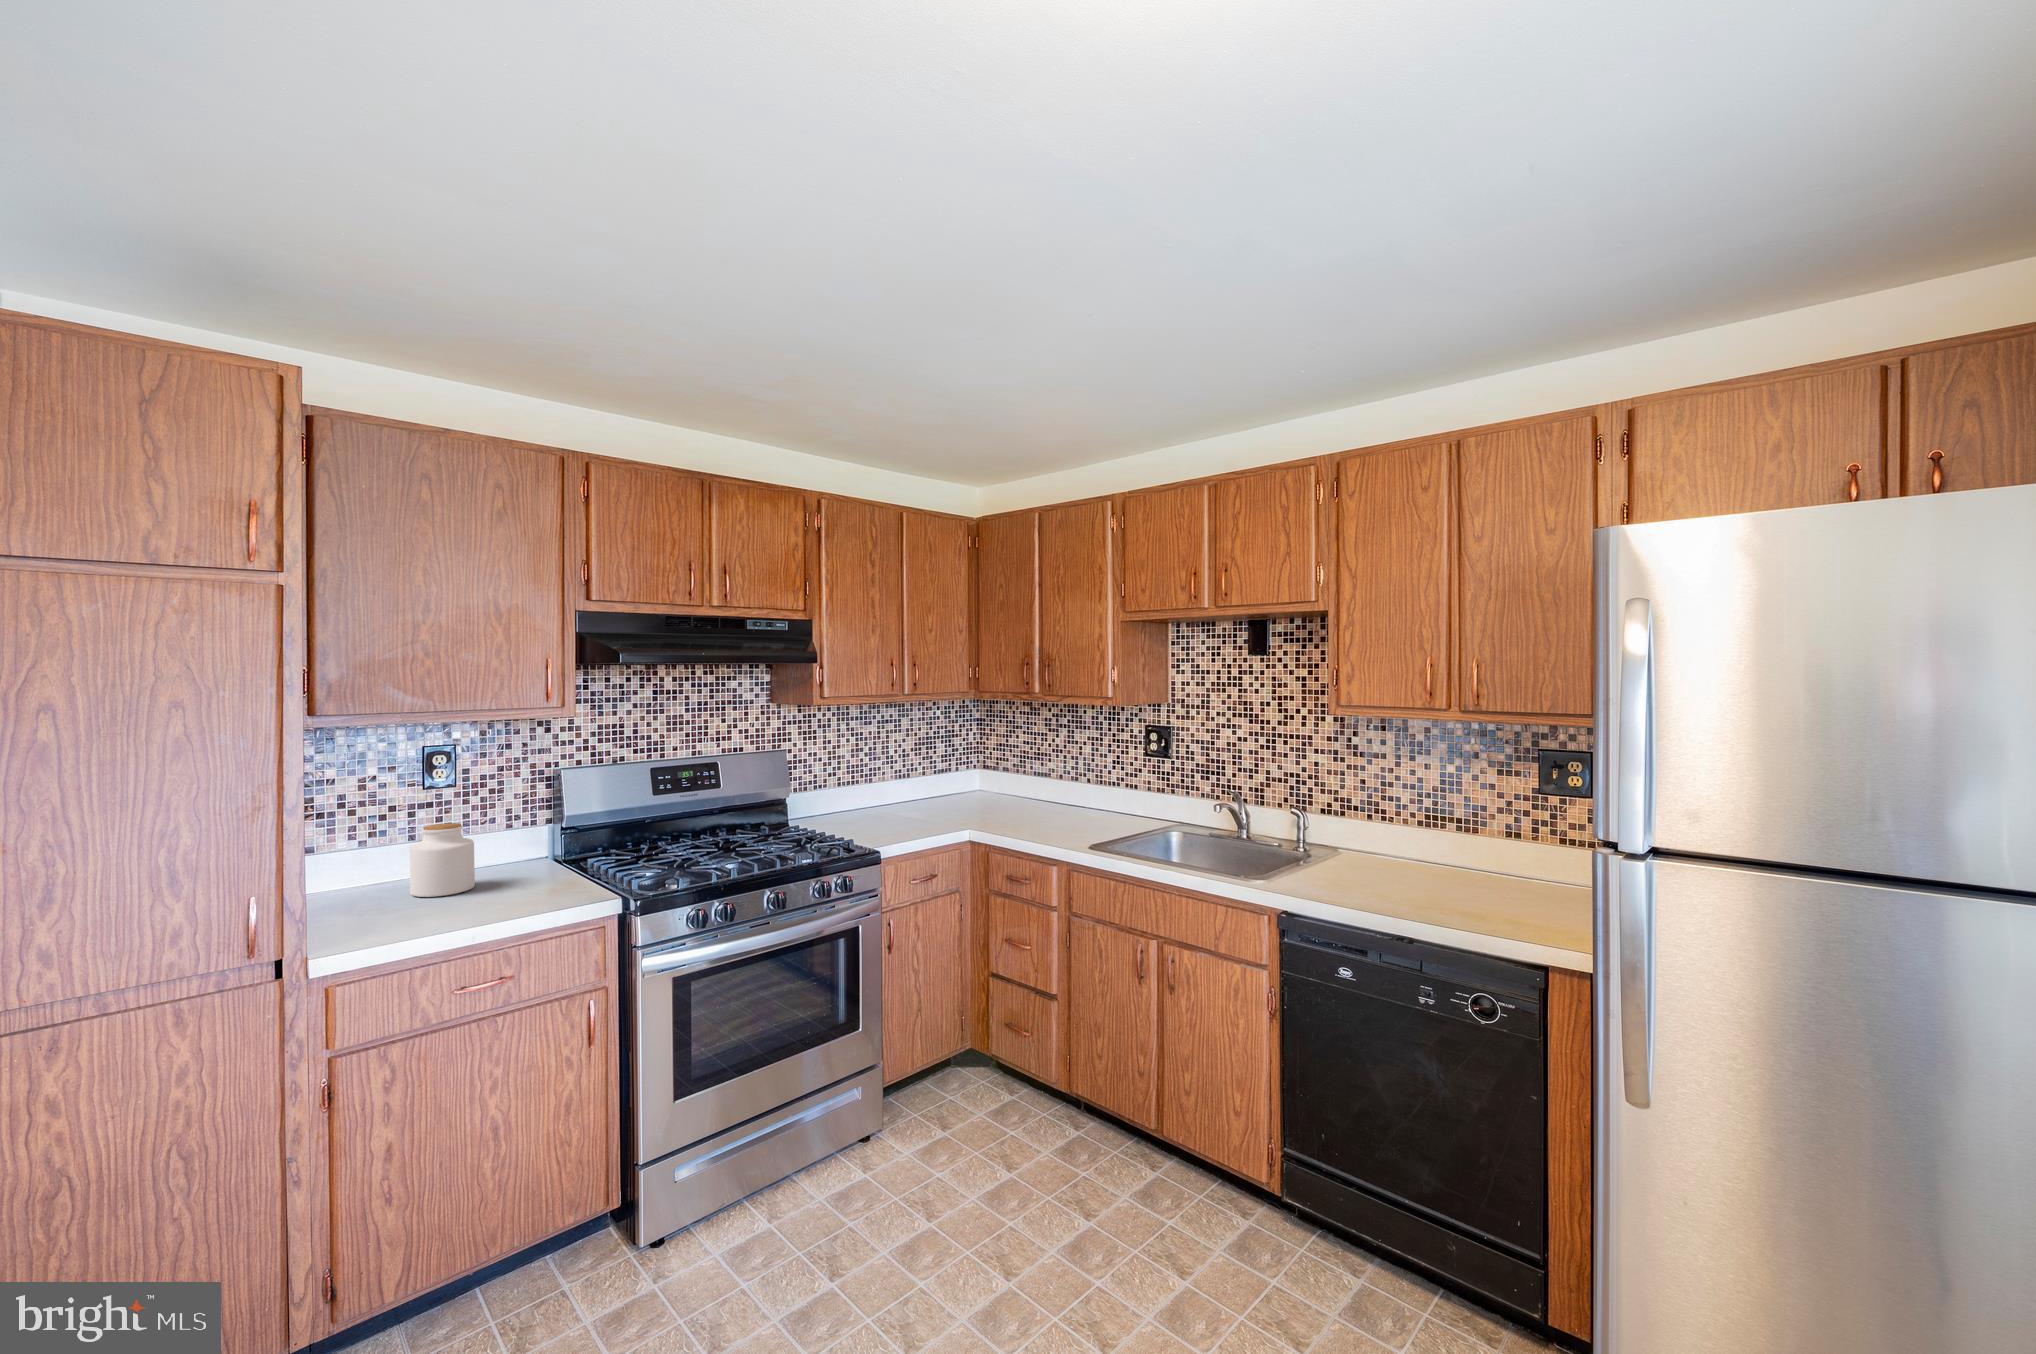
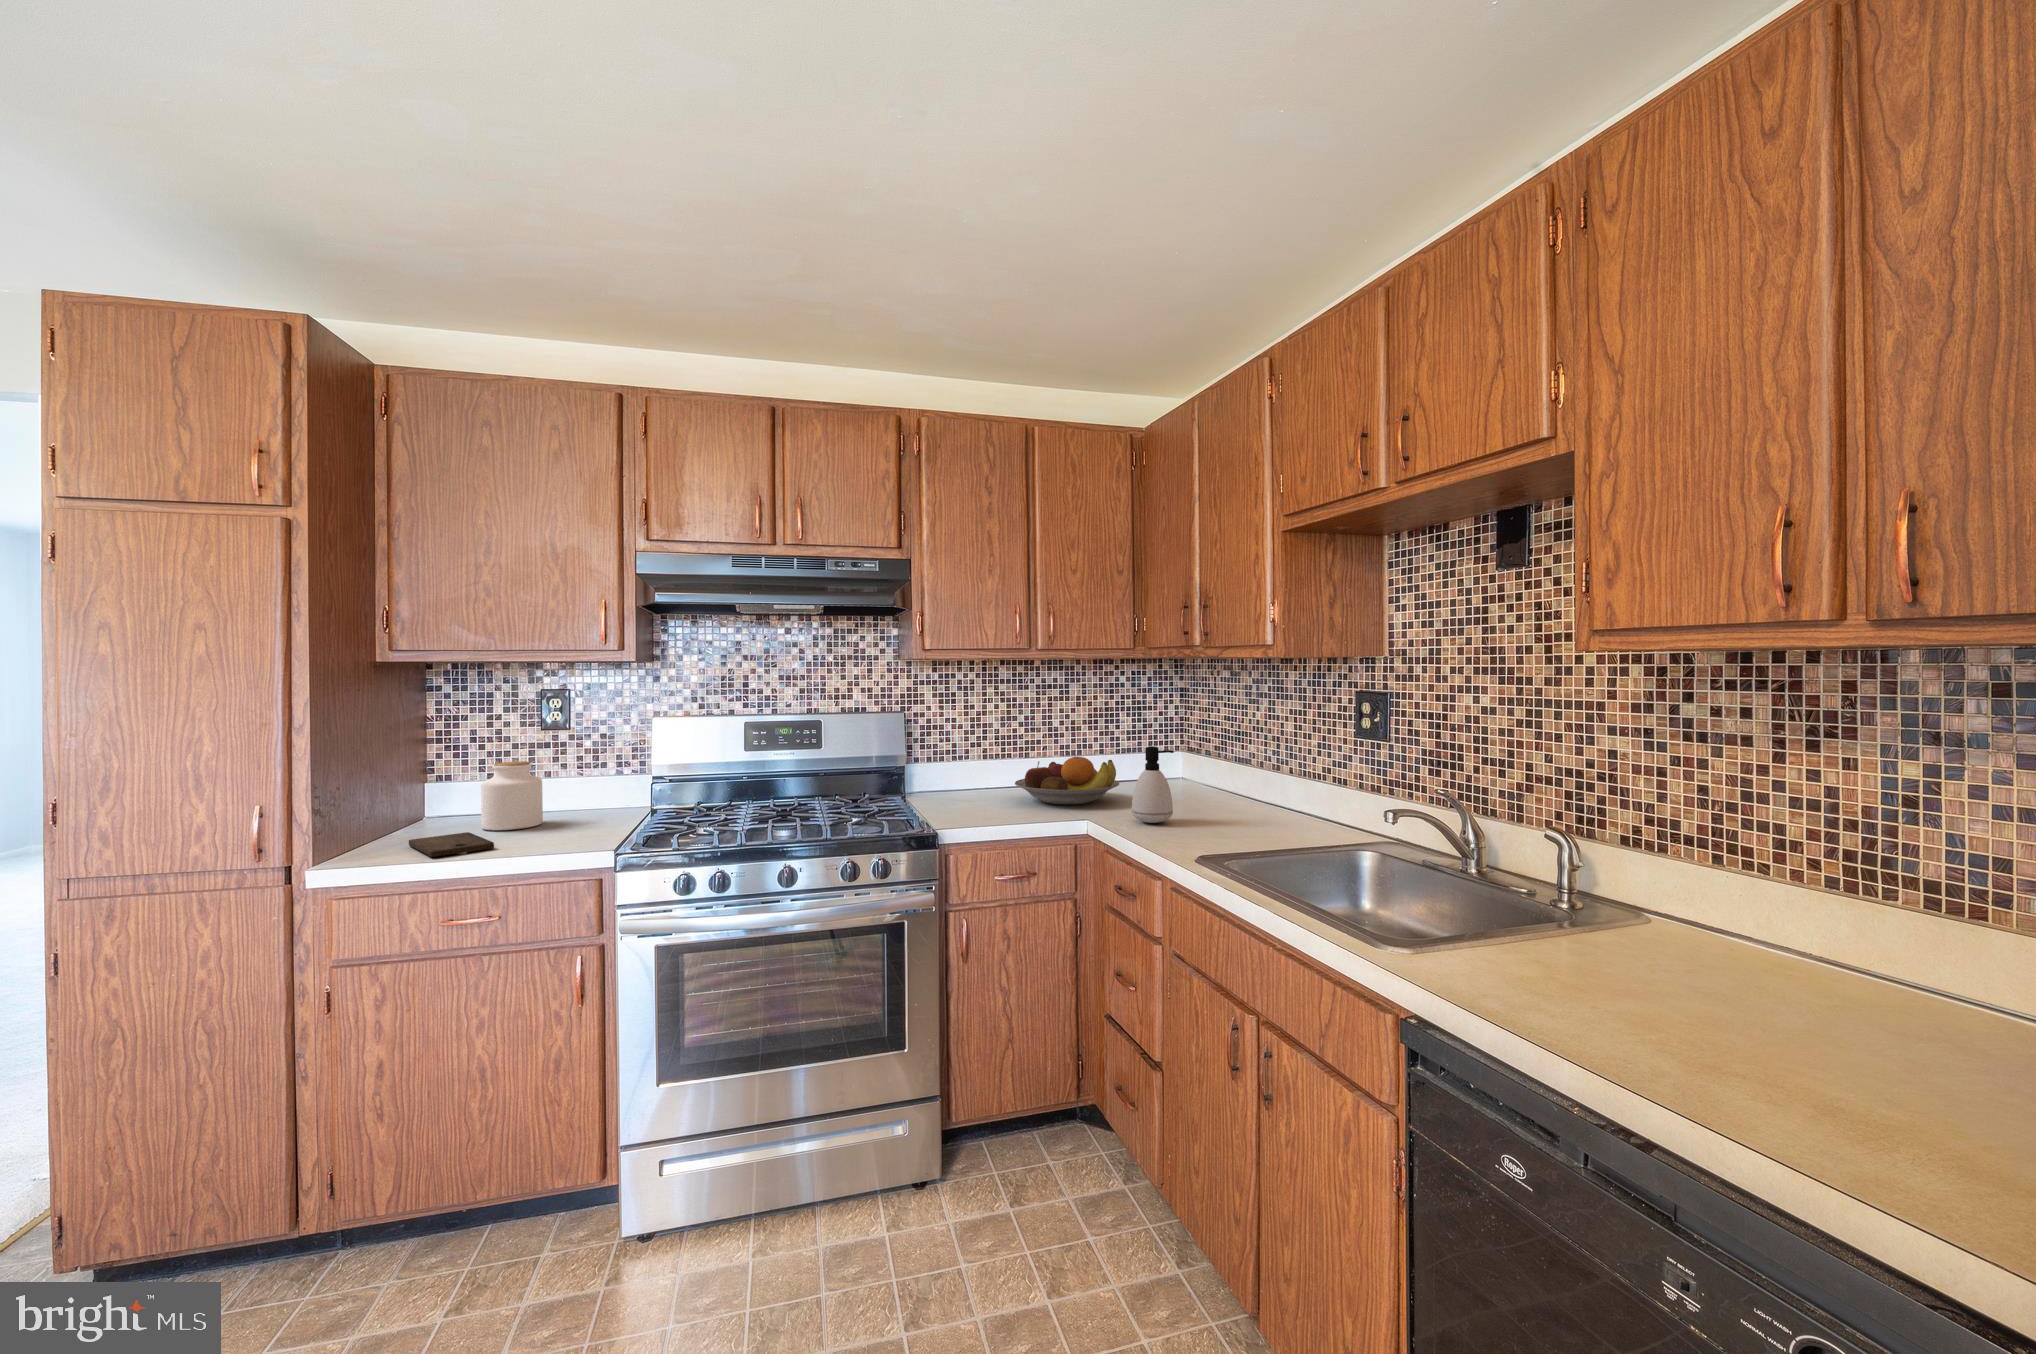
soap dispenser: none [1002,770,1034,828] -> present [1132,746,1174,823]
fruit bowl: none [882,781,968,820] -> present [1015,757,1119,805]
cutting board: none [379,900,494,925] -> present [409,832,494,857]

